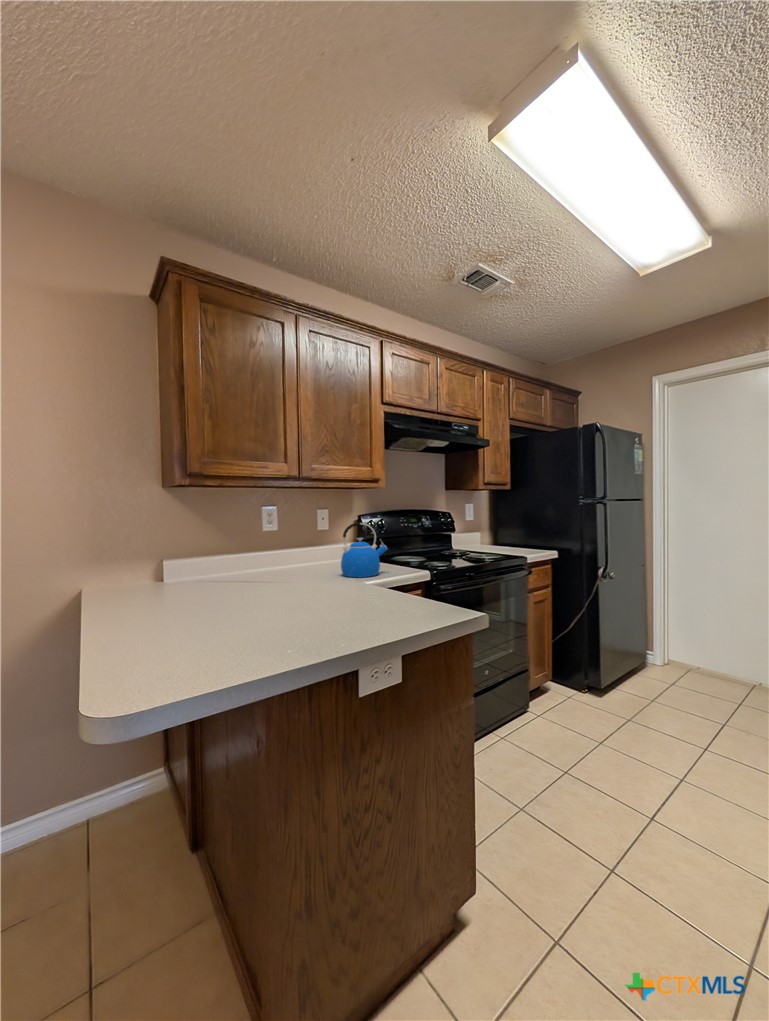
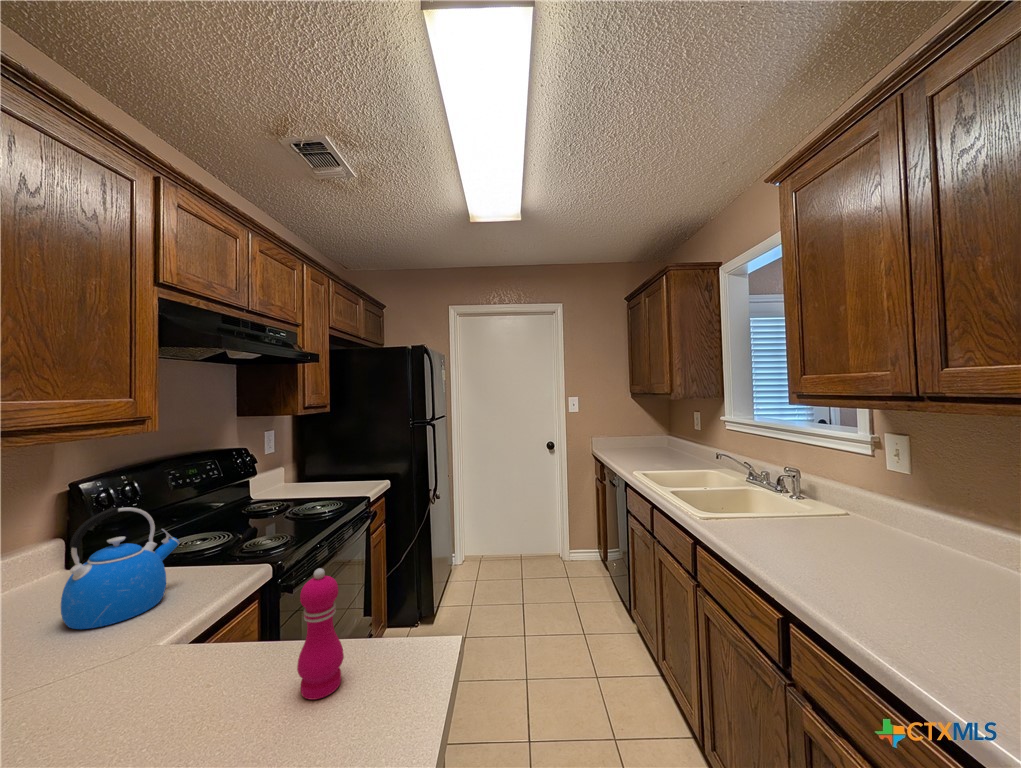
pepper mill: none [392,544,416,612] -> present [297,568,344,700]

